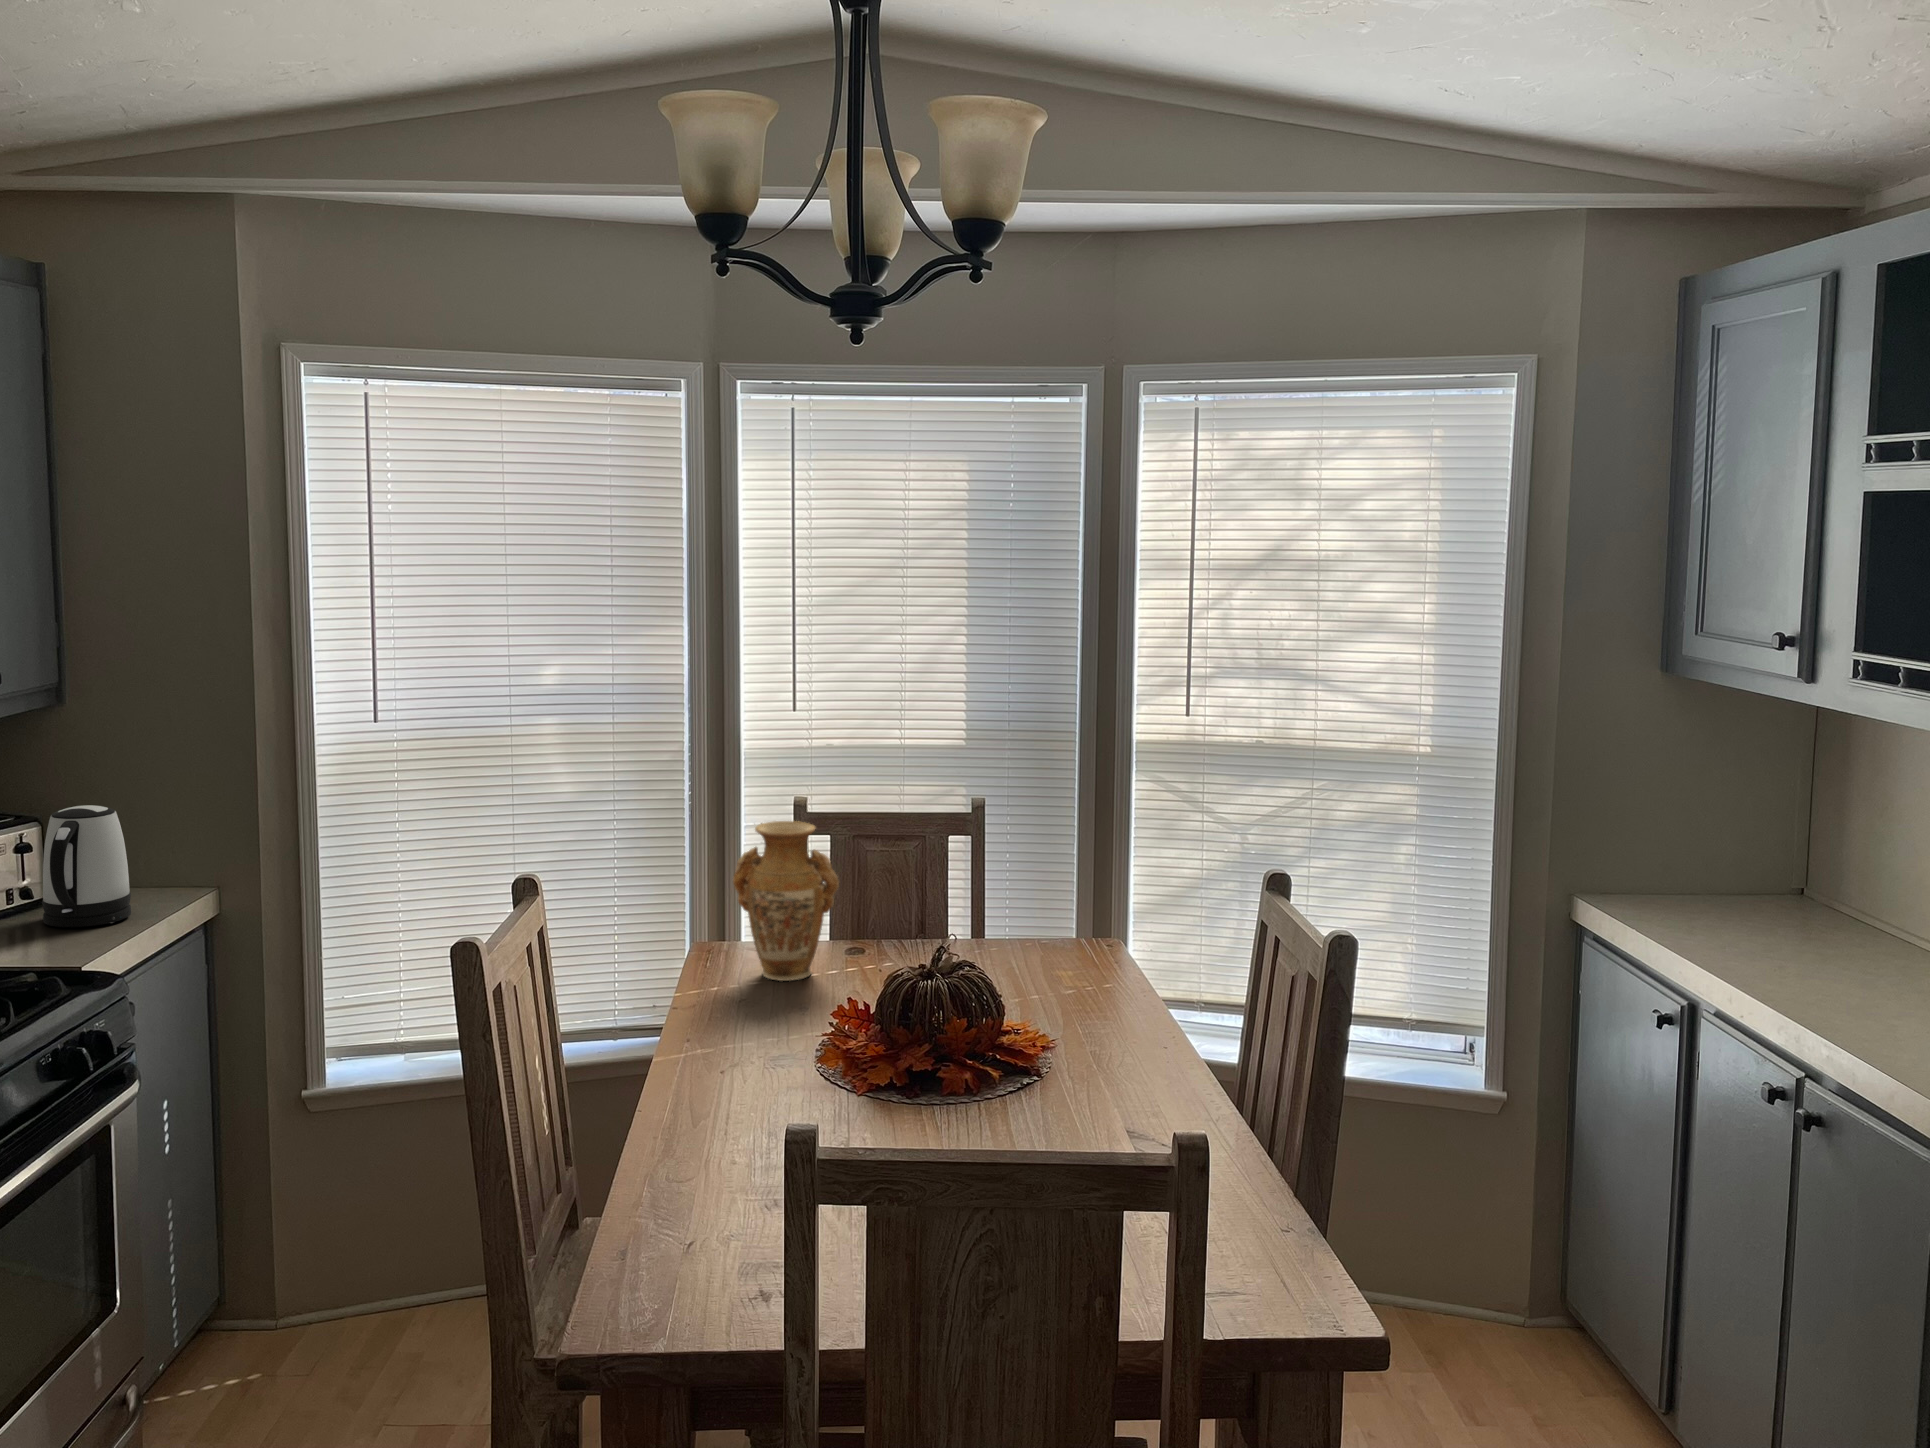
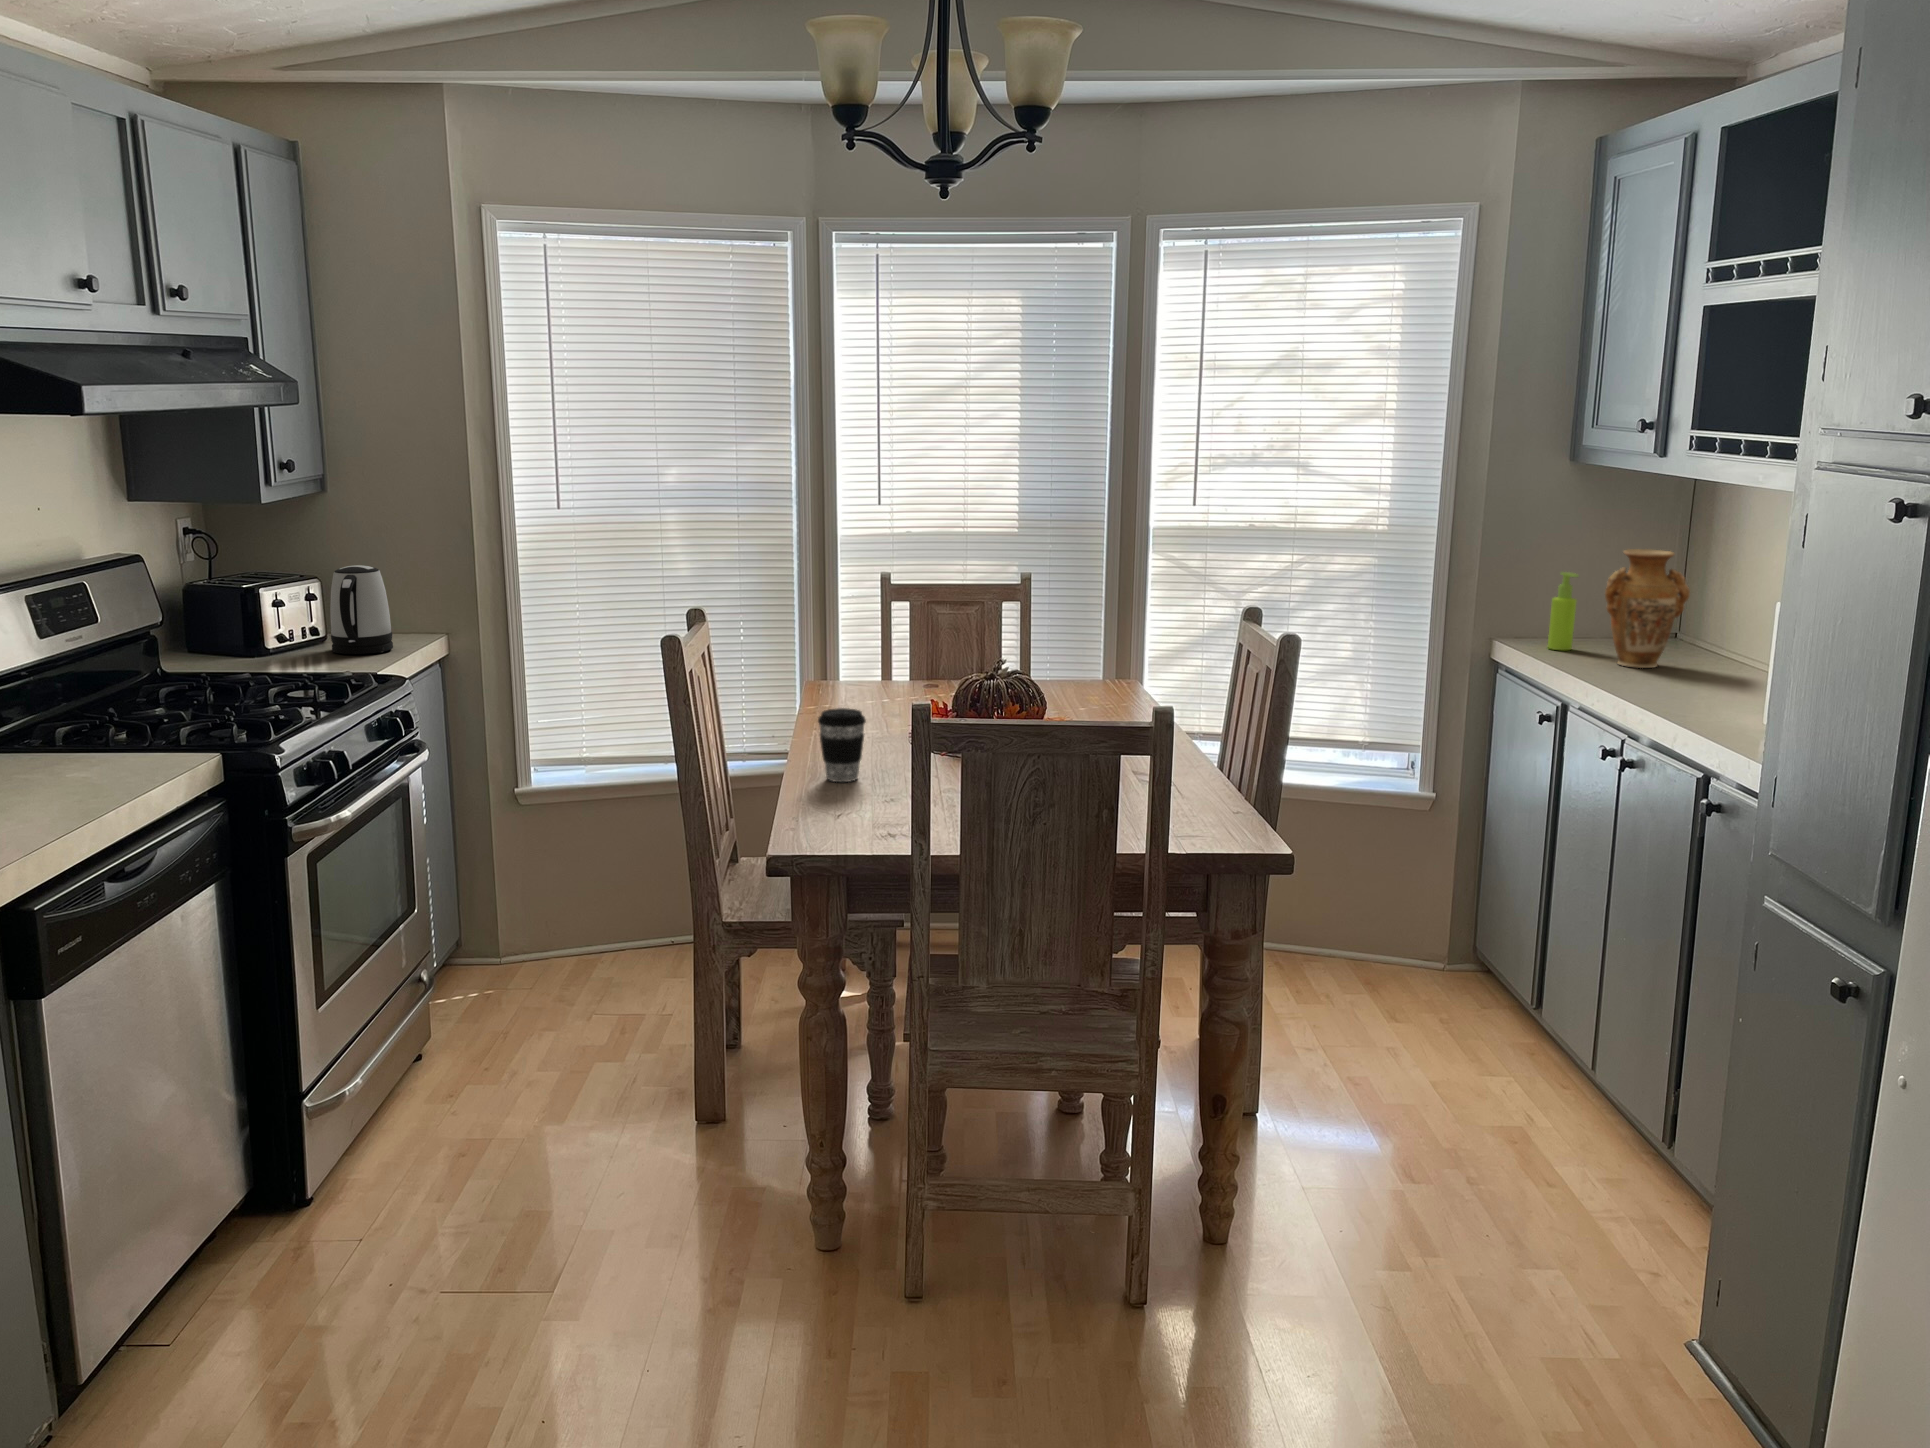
soap dispenser: none [1651,816,1690,917] -> present [1548,572,1578,650]
vase: present [733,821,839,981] -> present [1605,549,1690,668]
coffee cup: none [667,1063,738,1179] -> present [818,708,866,782]

